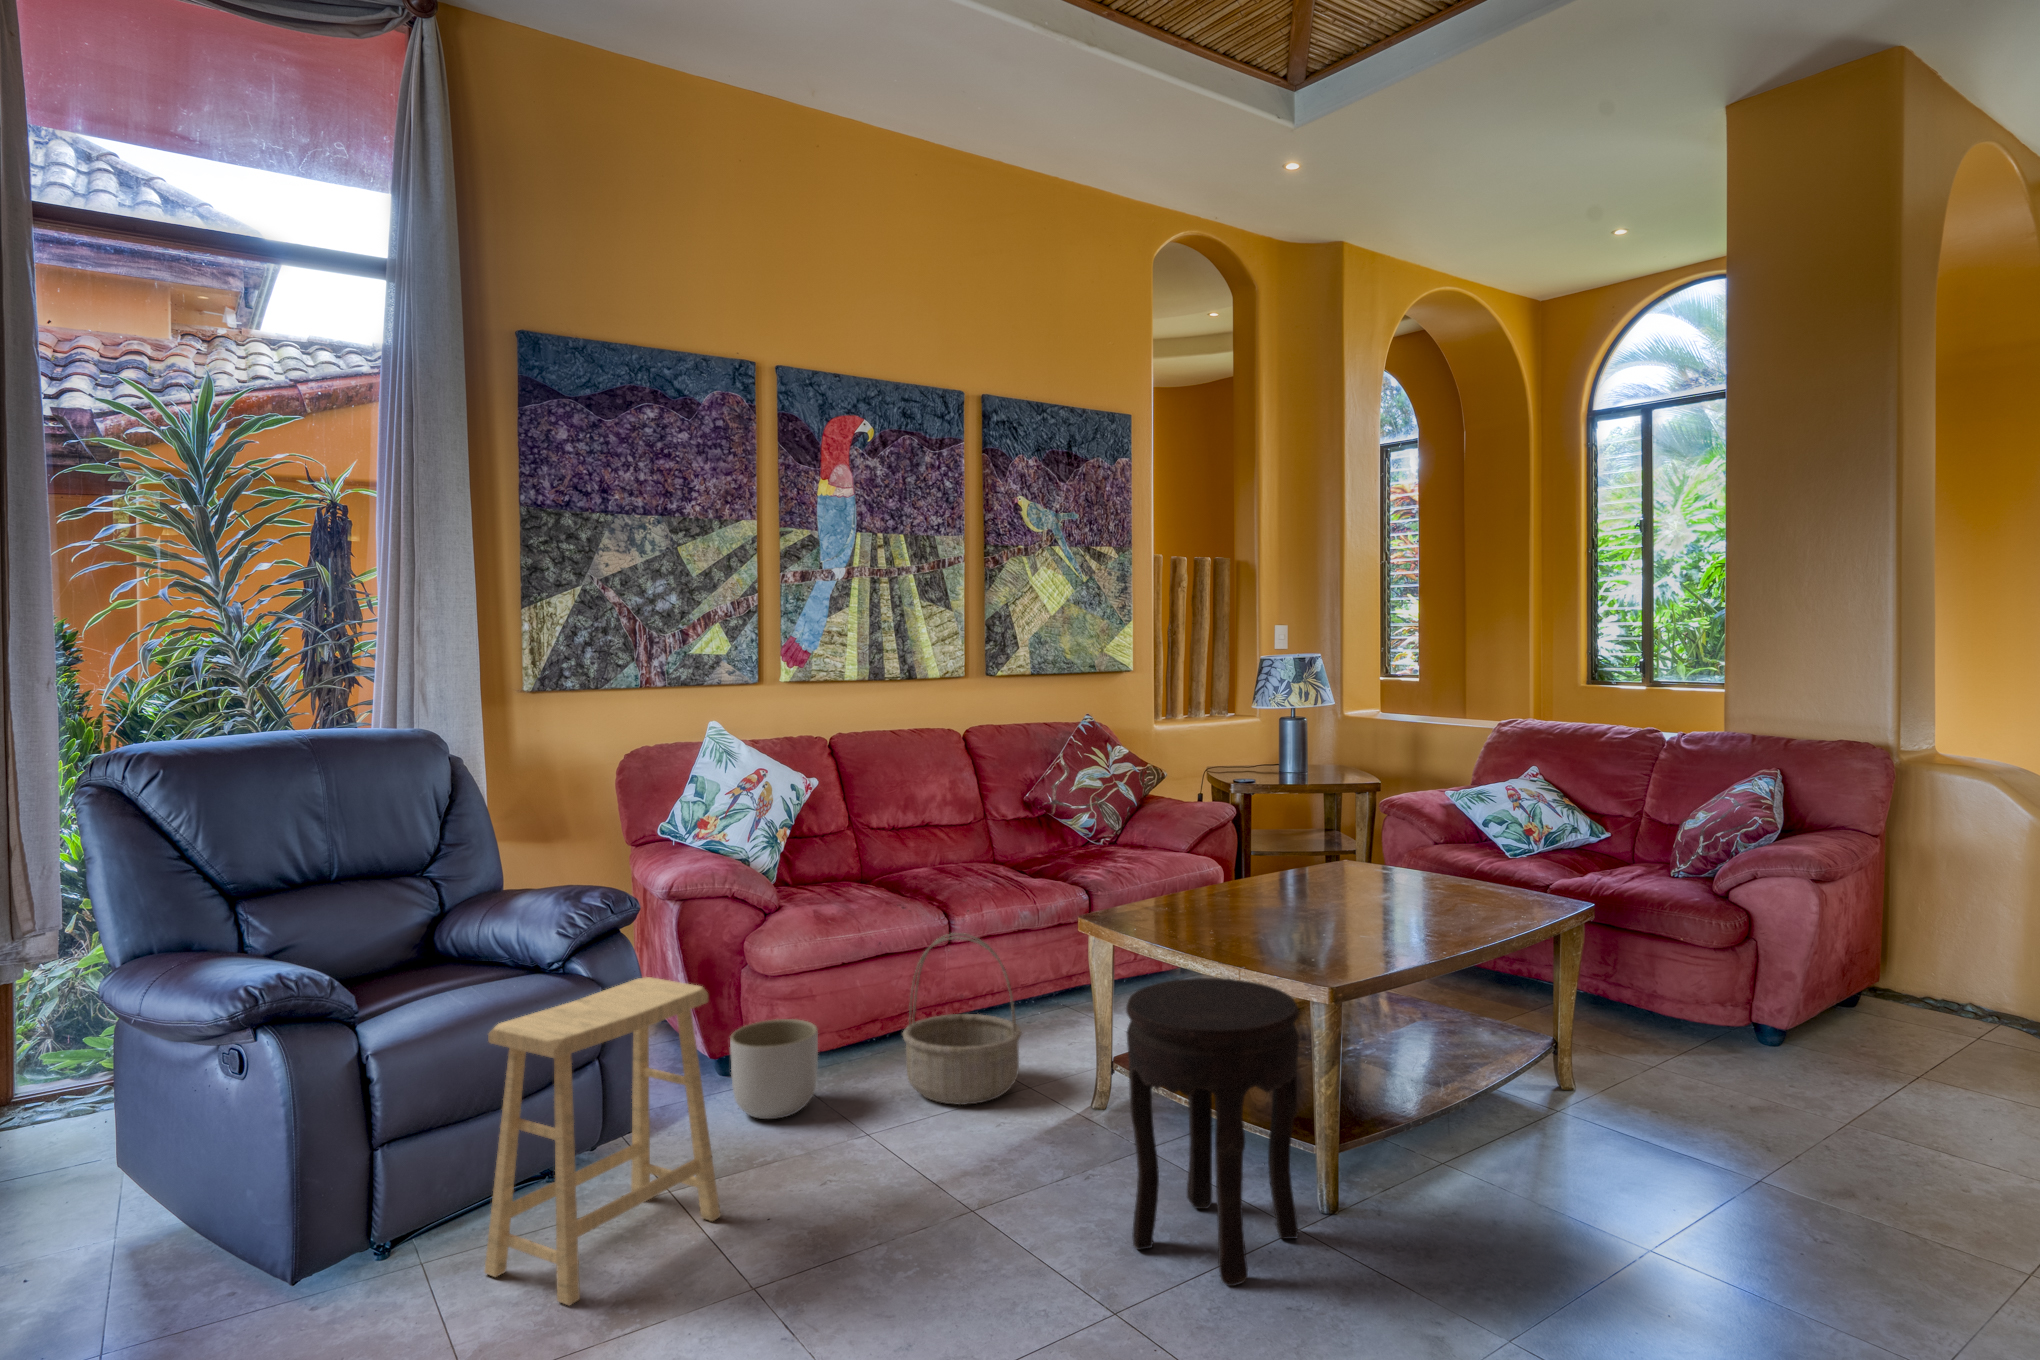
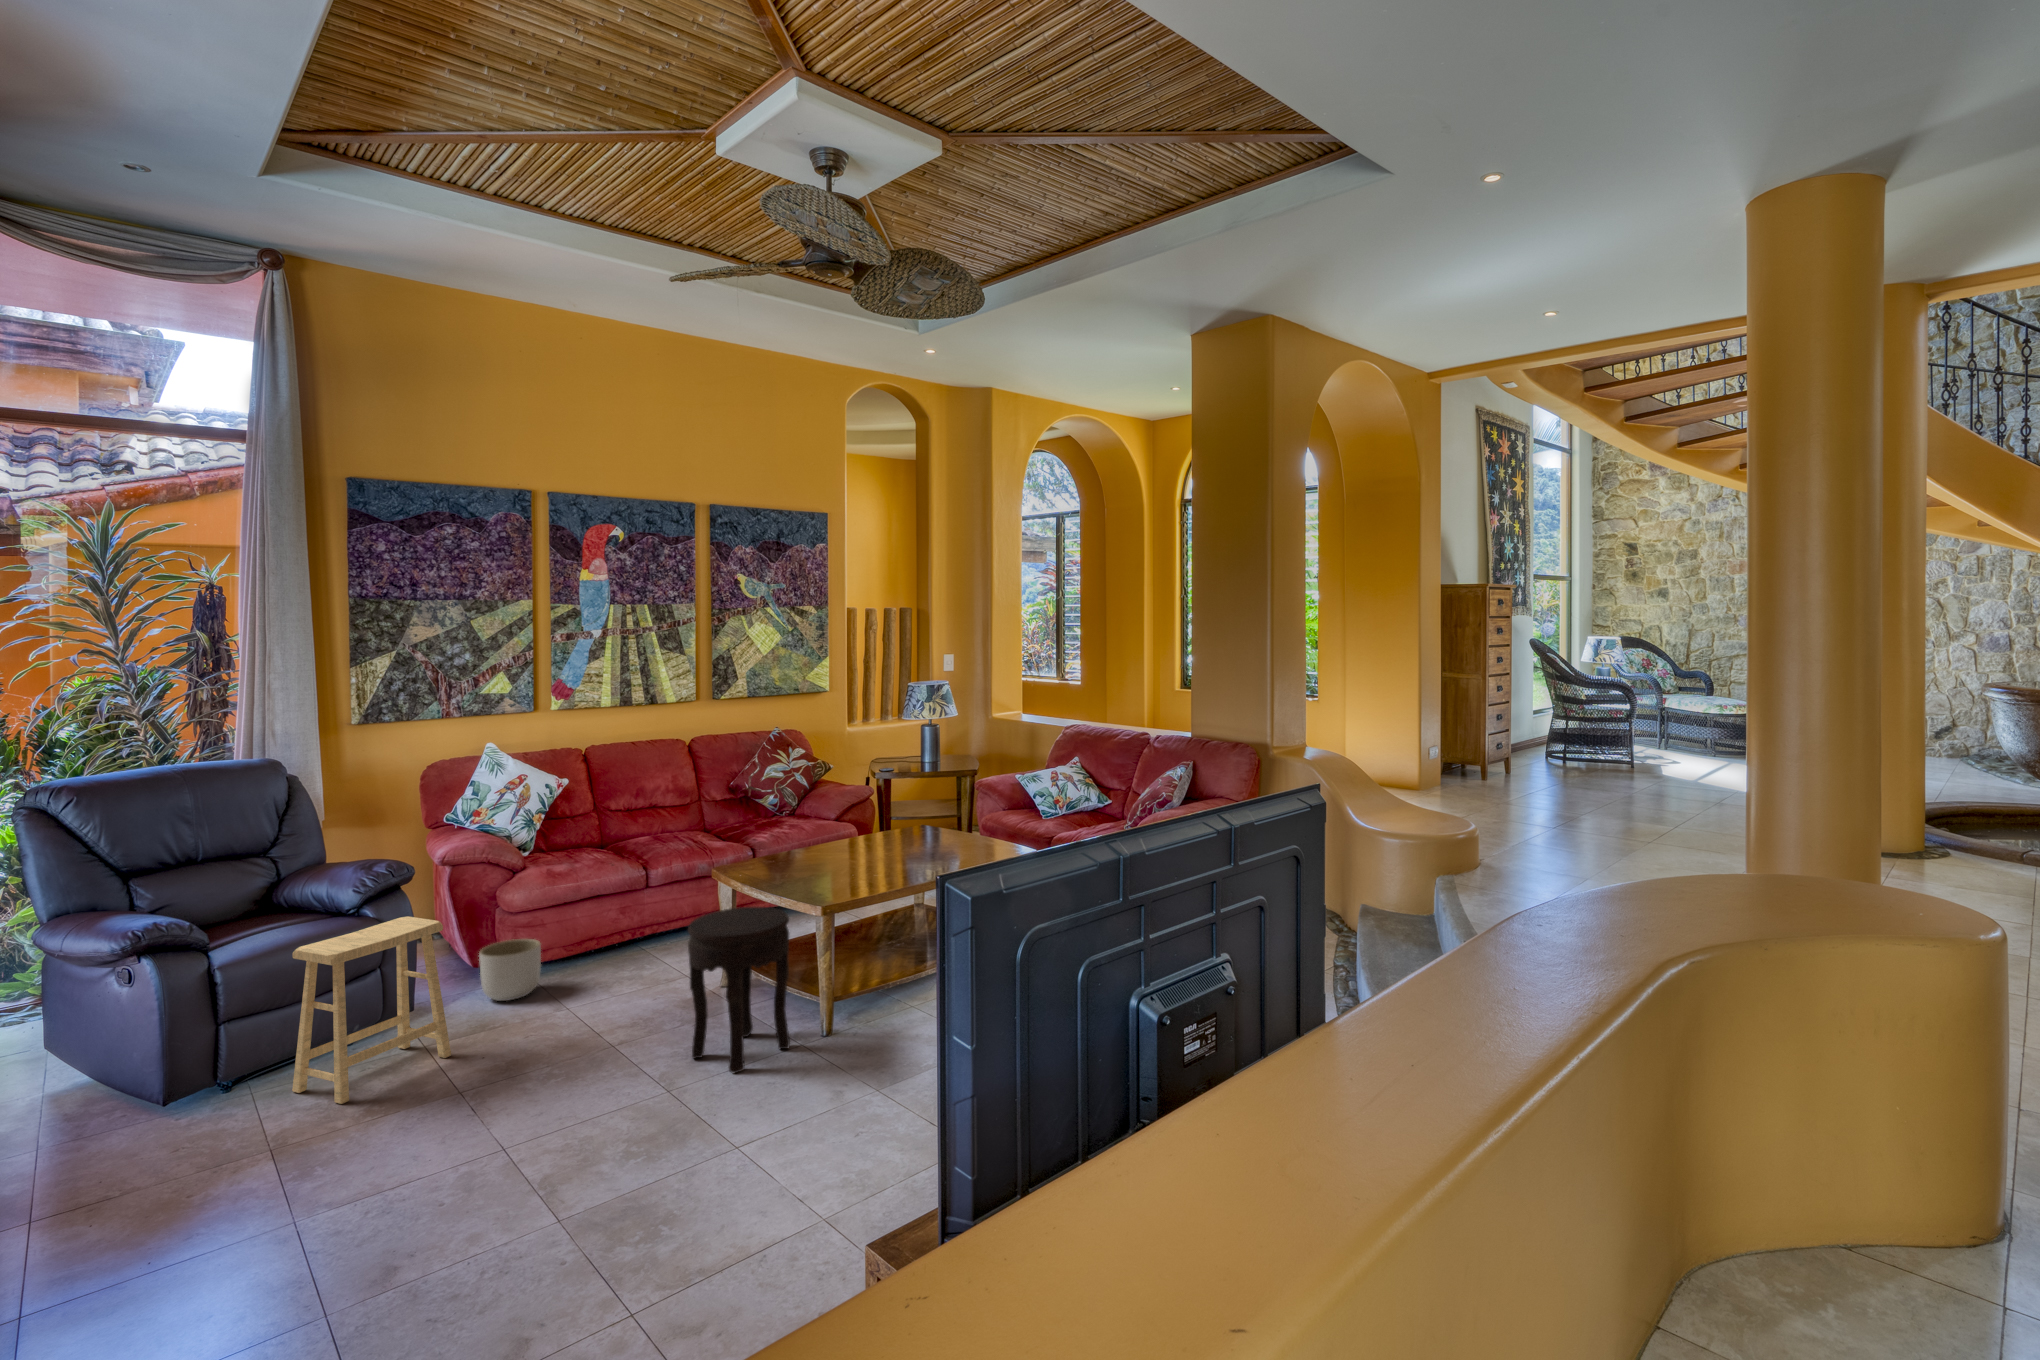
basket: present [903,933,1022,1105] -> none [599,882,679,987]

